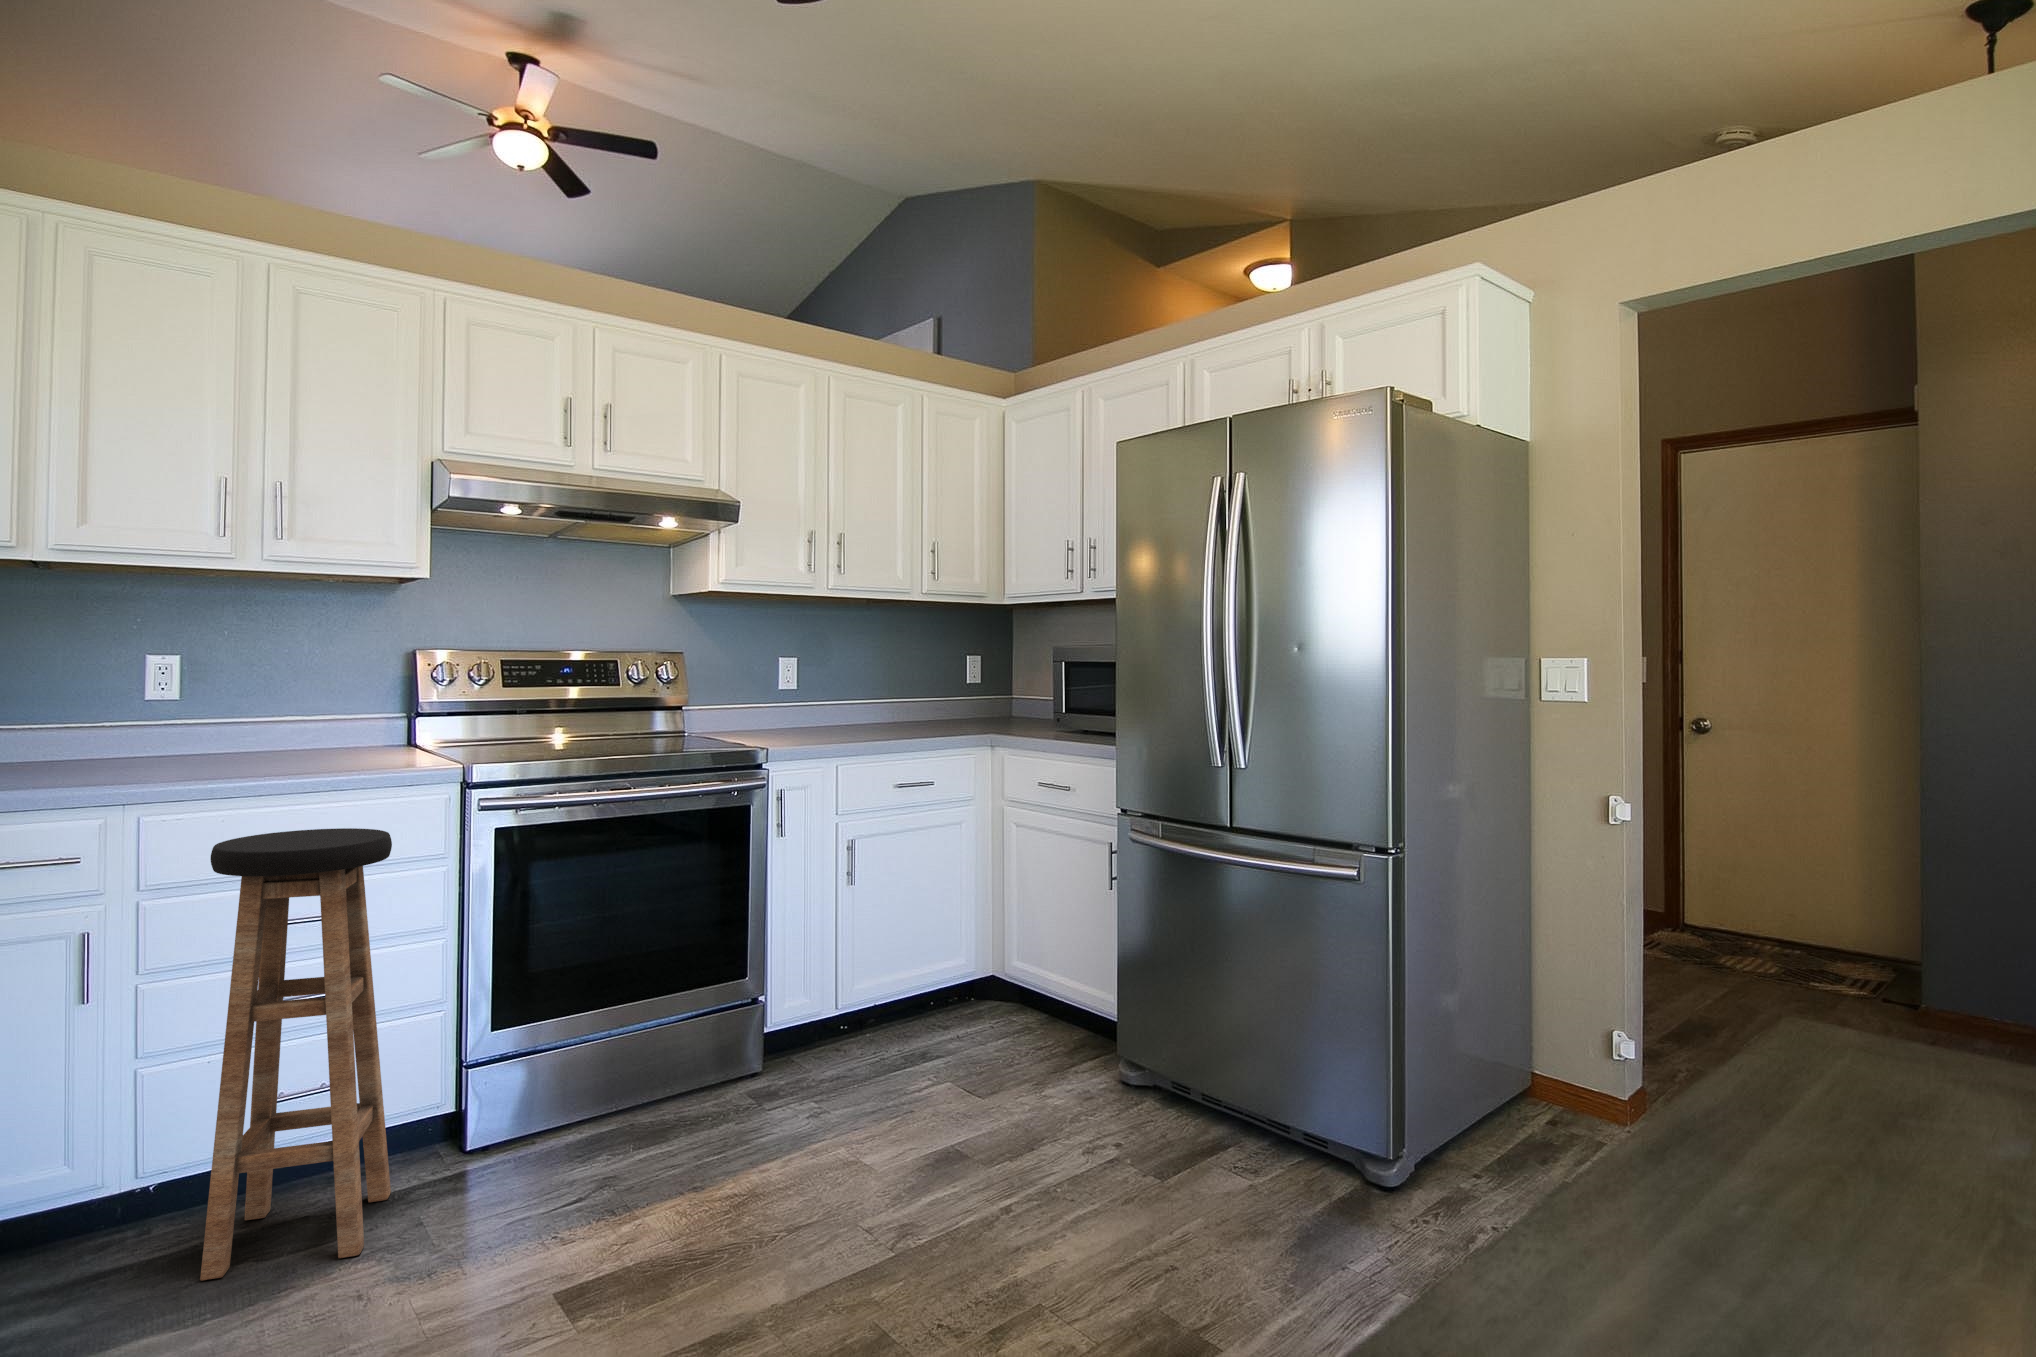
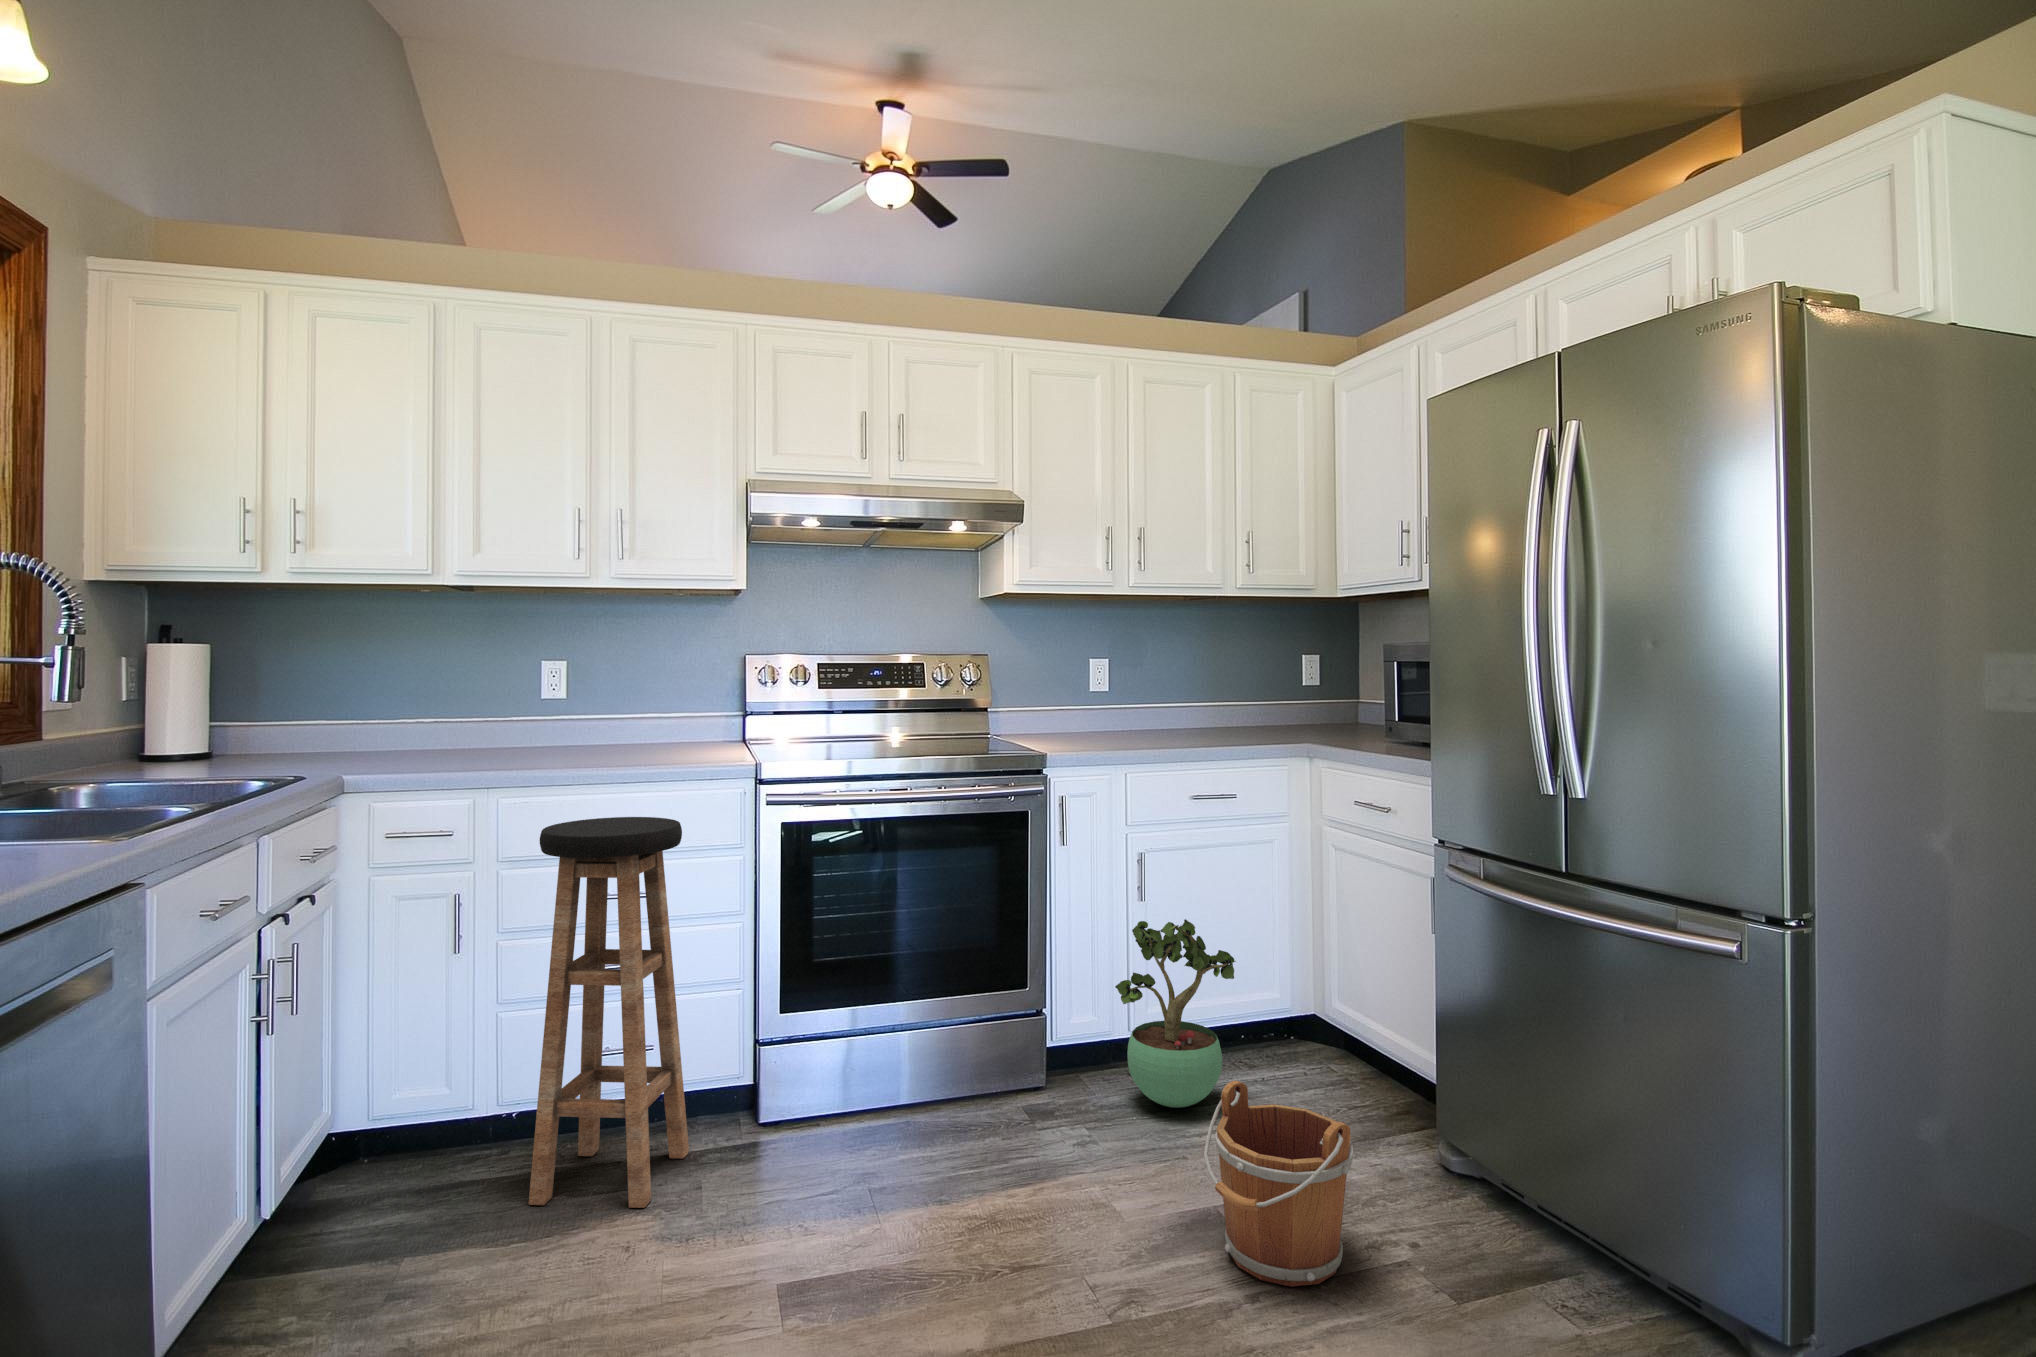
potted plant: none [837,897,951,1071] -> present [1115,919,1236,1108]
bucket: none [954,1030,1078,1194] -> present [1204,1081,1353,1287]

